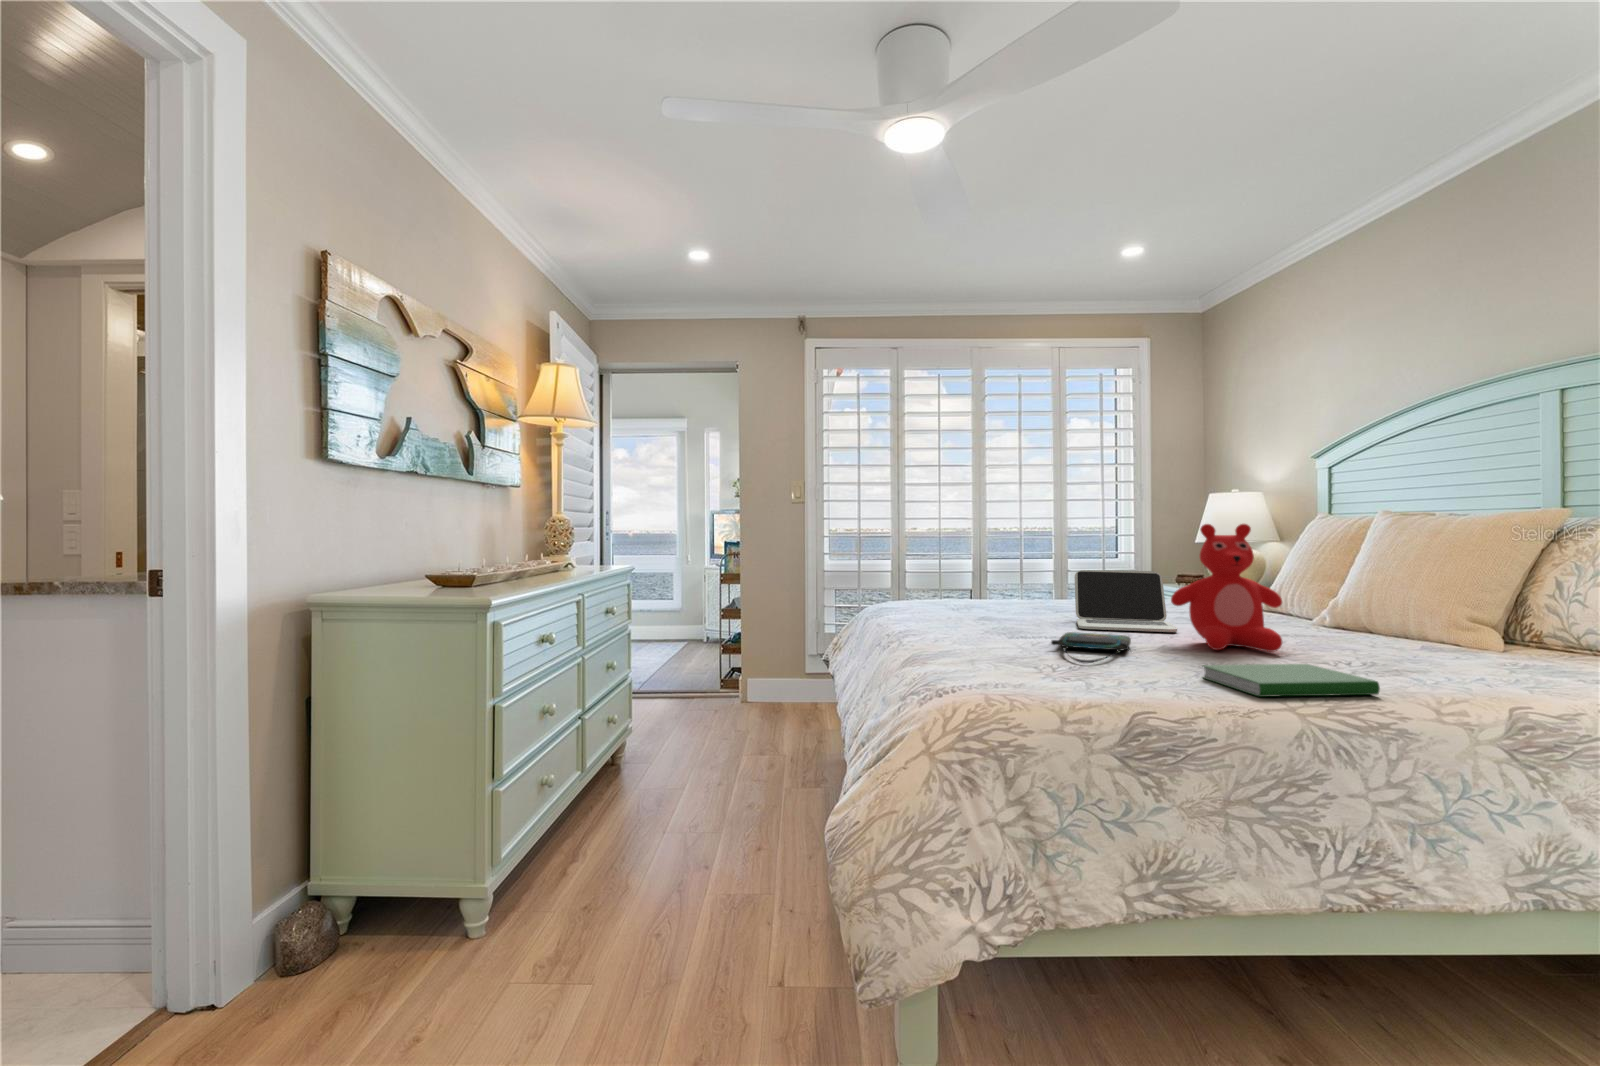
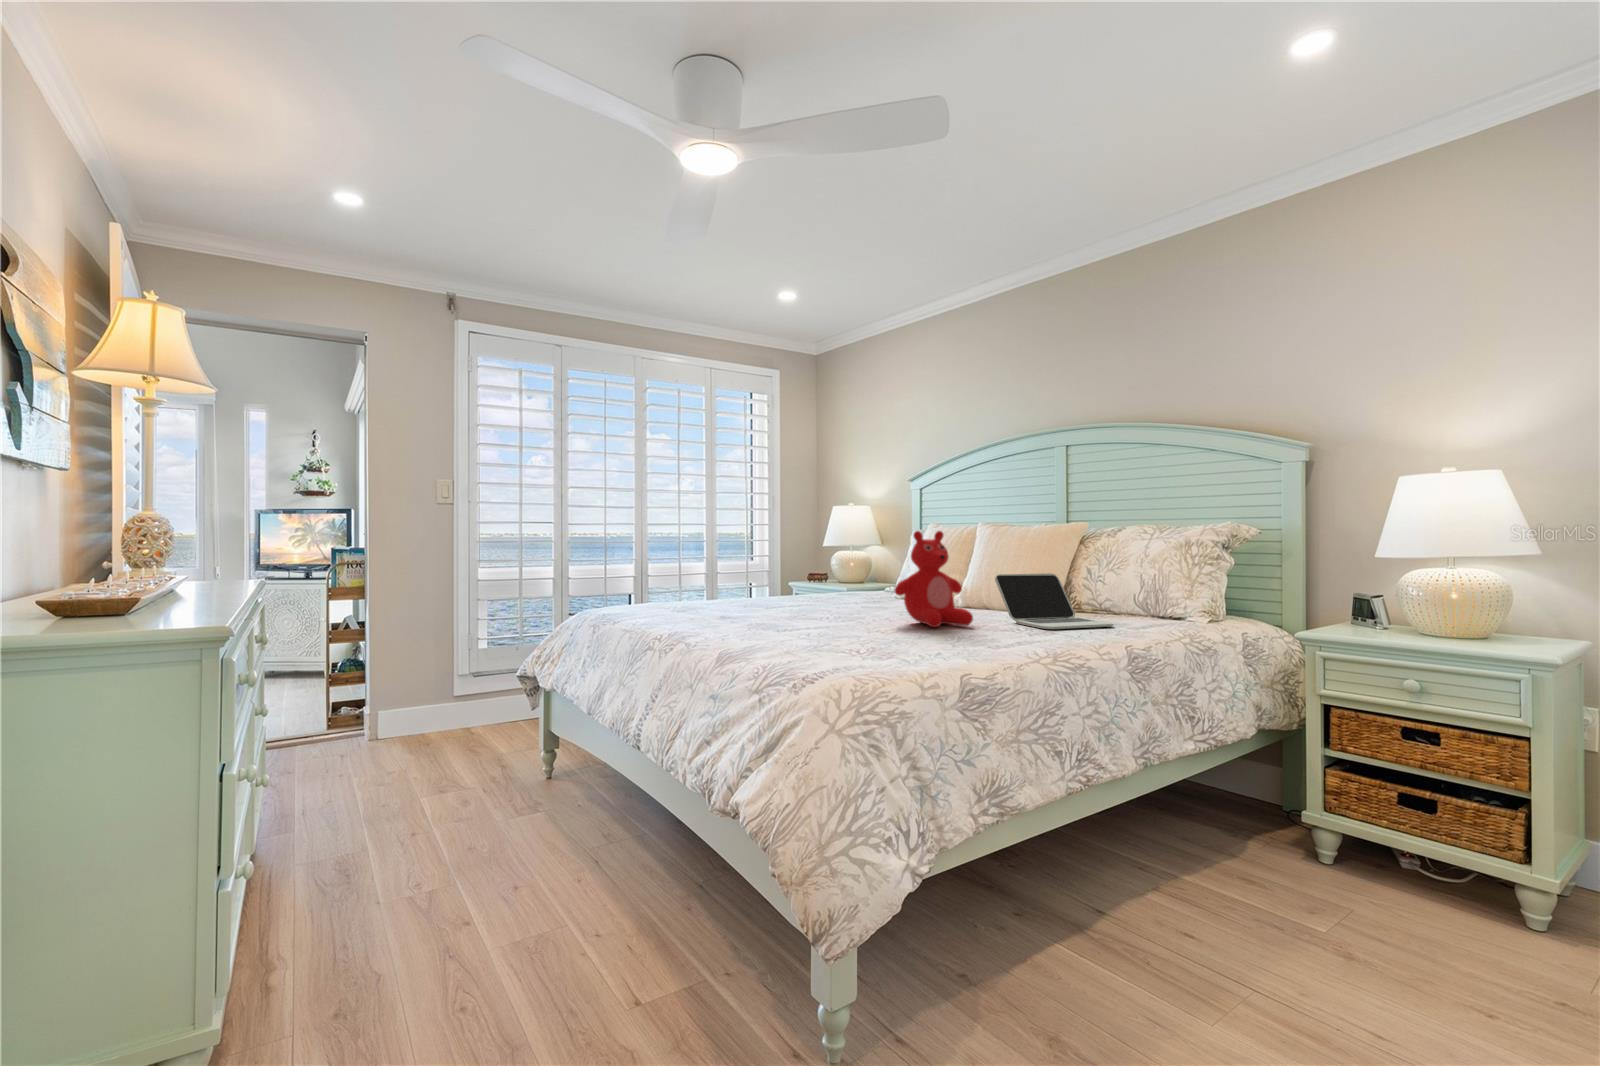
laptop: present [1075,570,1177,632] -> present [995,573,1113,629]
tote bag: present [1051,632,1131,663] -> none [826,621,891,645]
hardcover book: present [1202,664,1380,697] -> none [962,630,1068,655]

